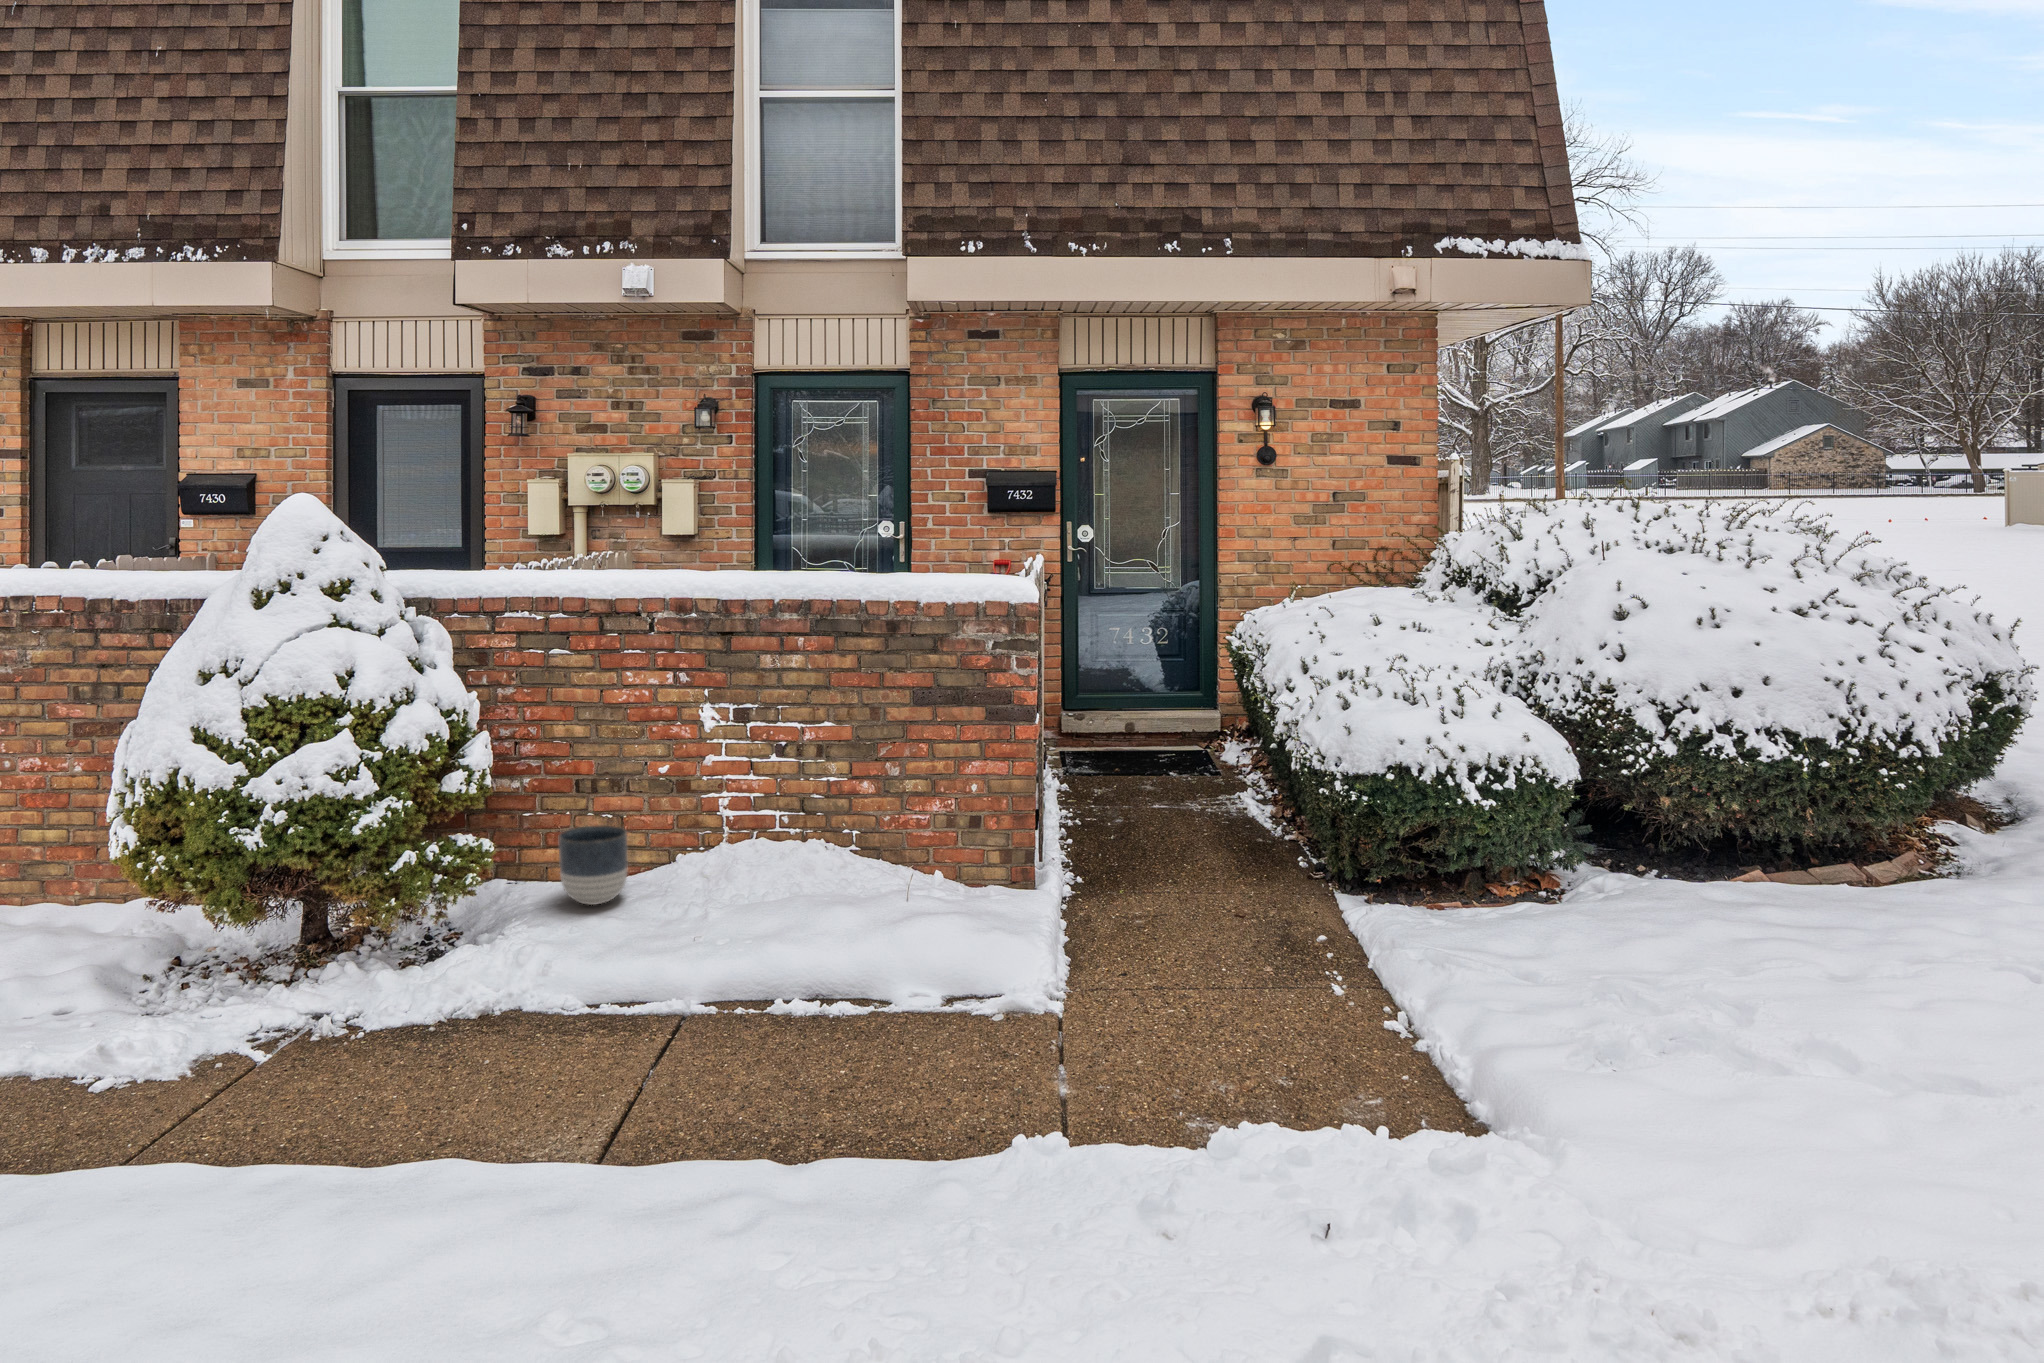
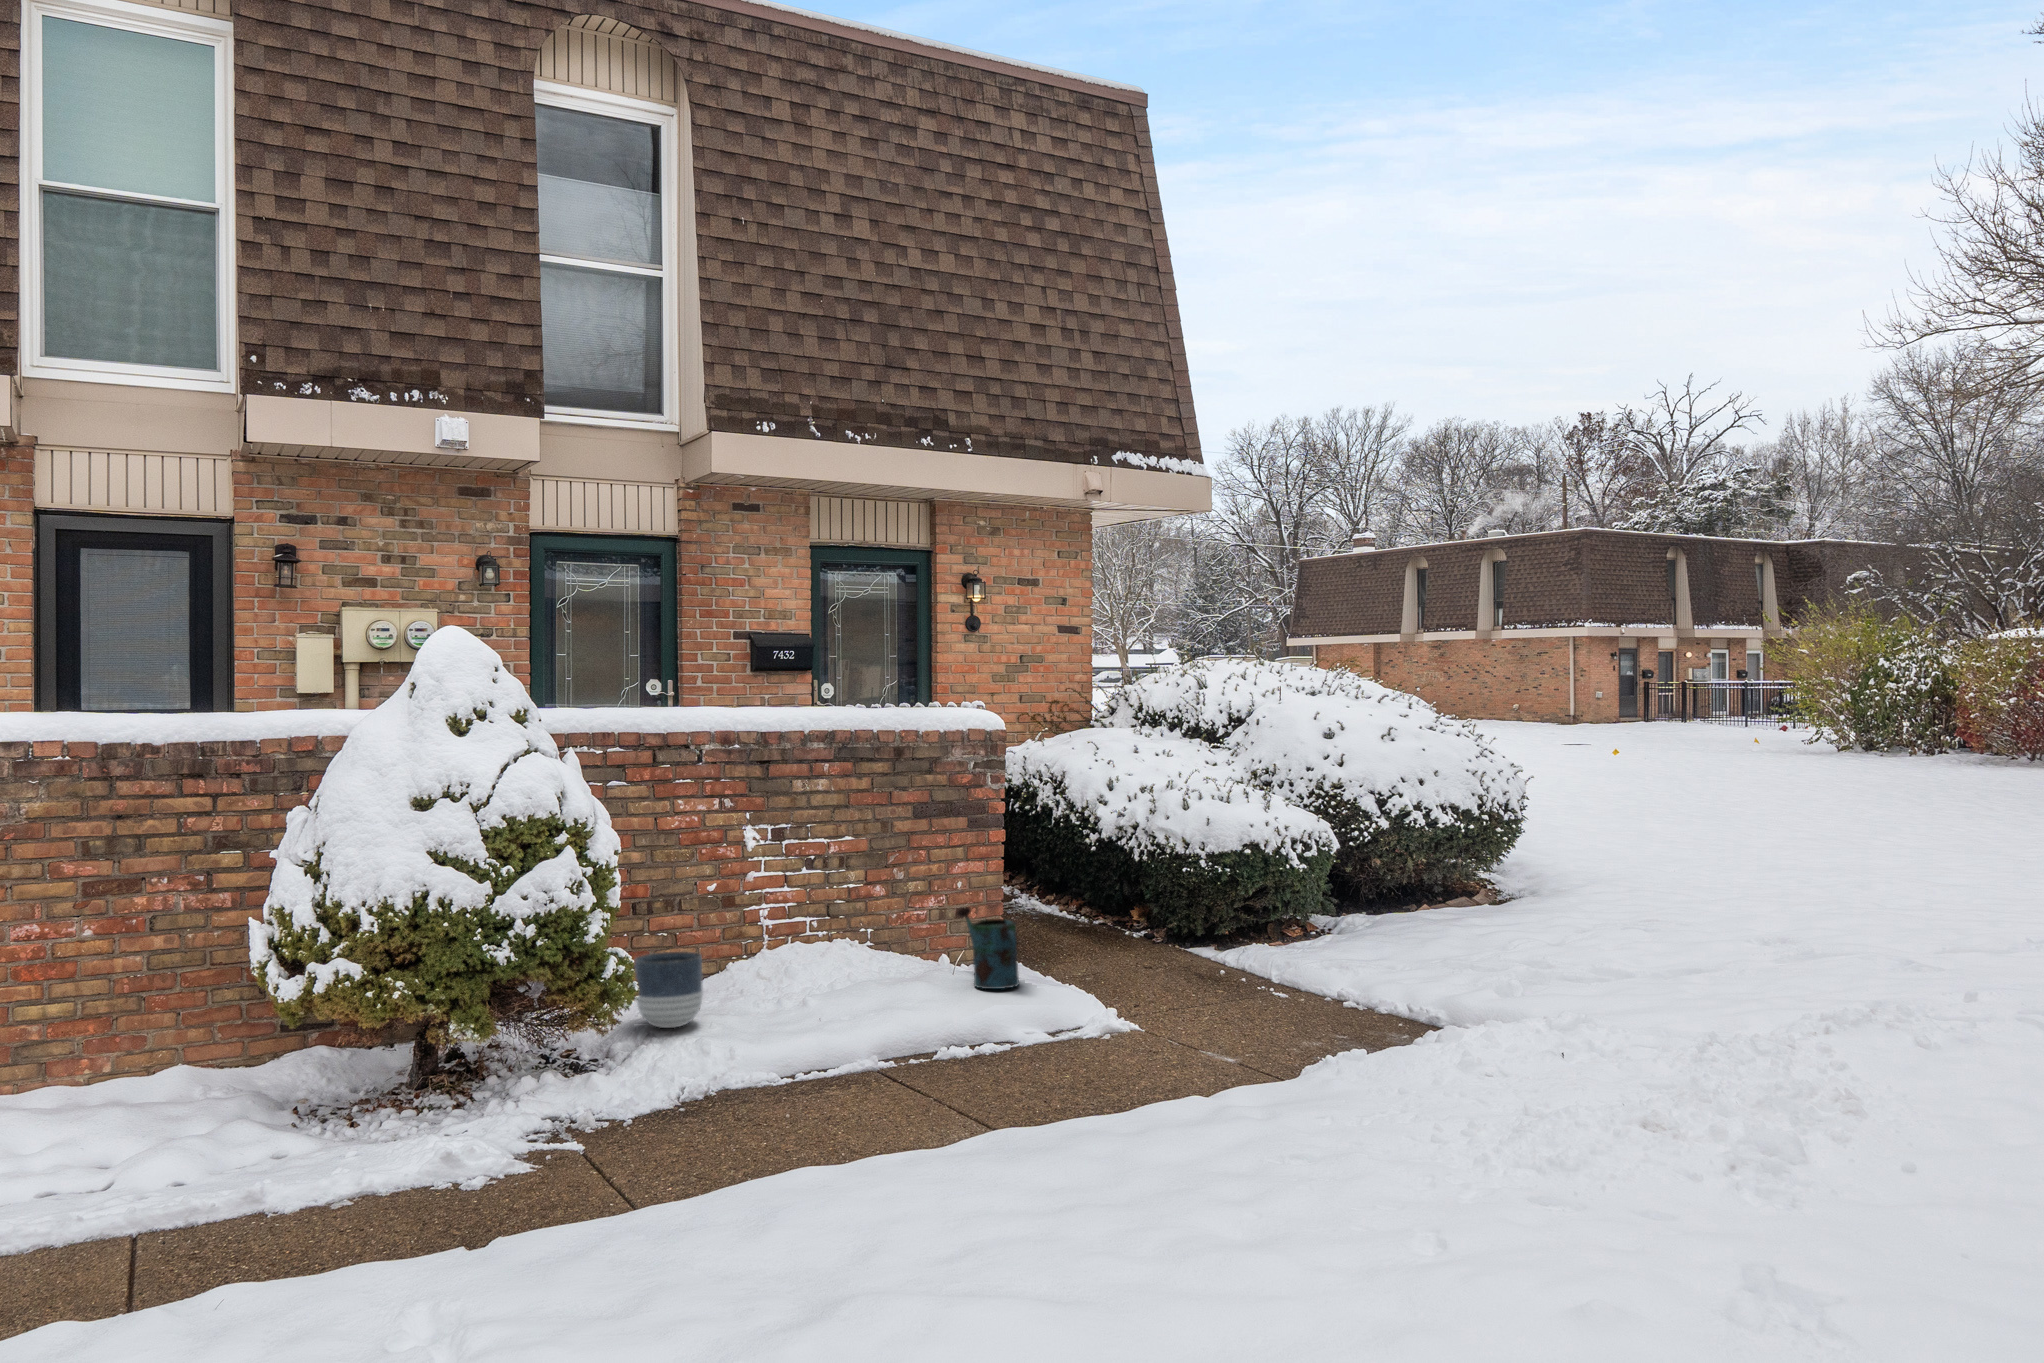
watering can: none [937,811,991,914] -> present [958,907,1019,989]

